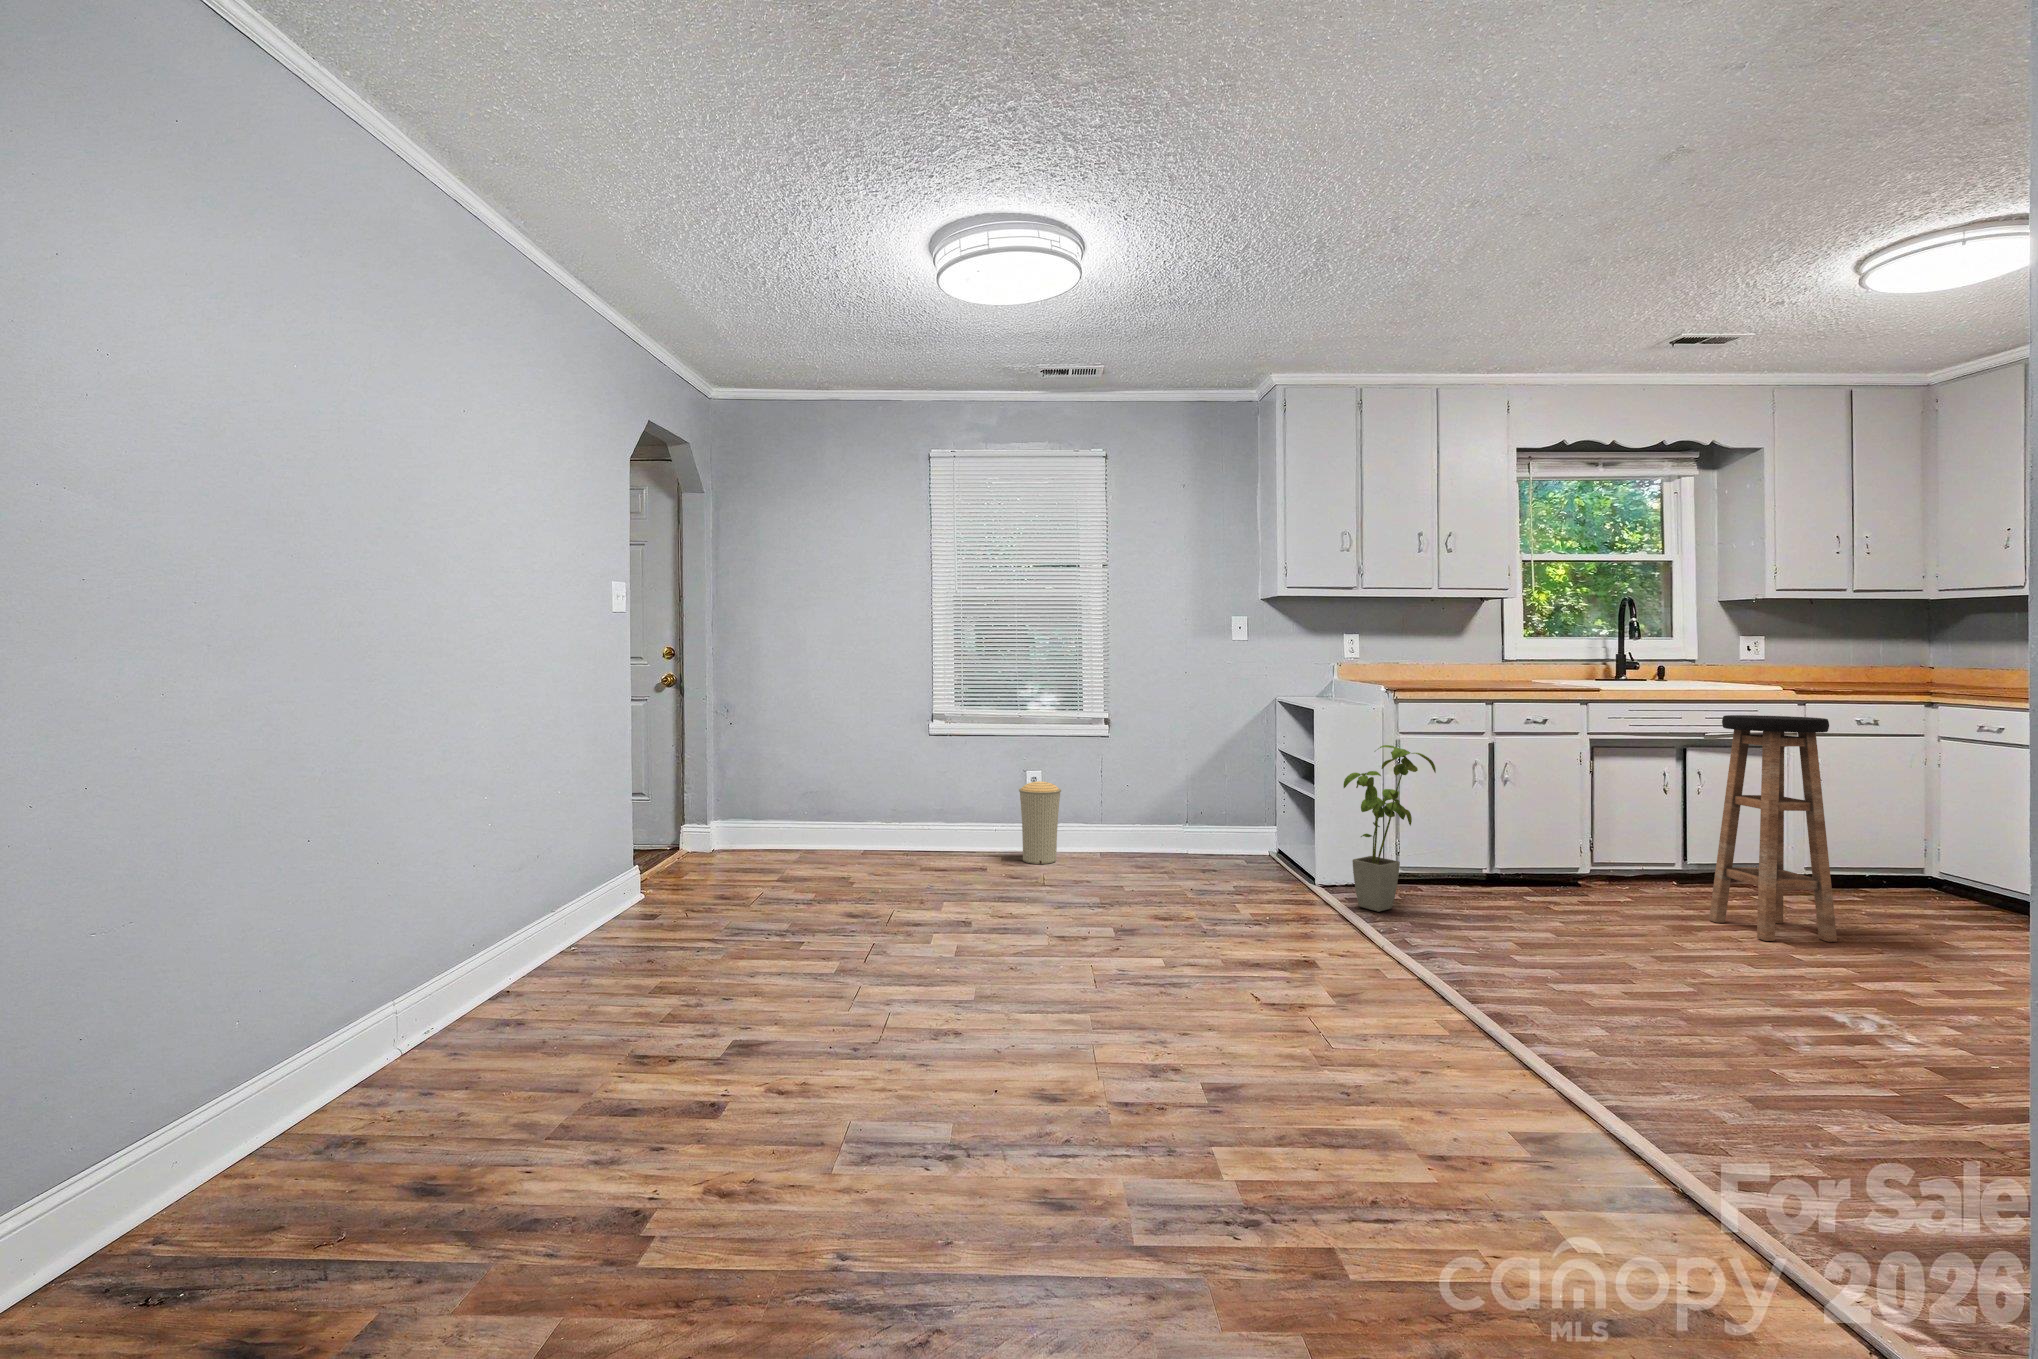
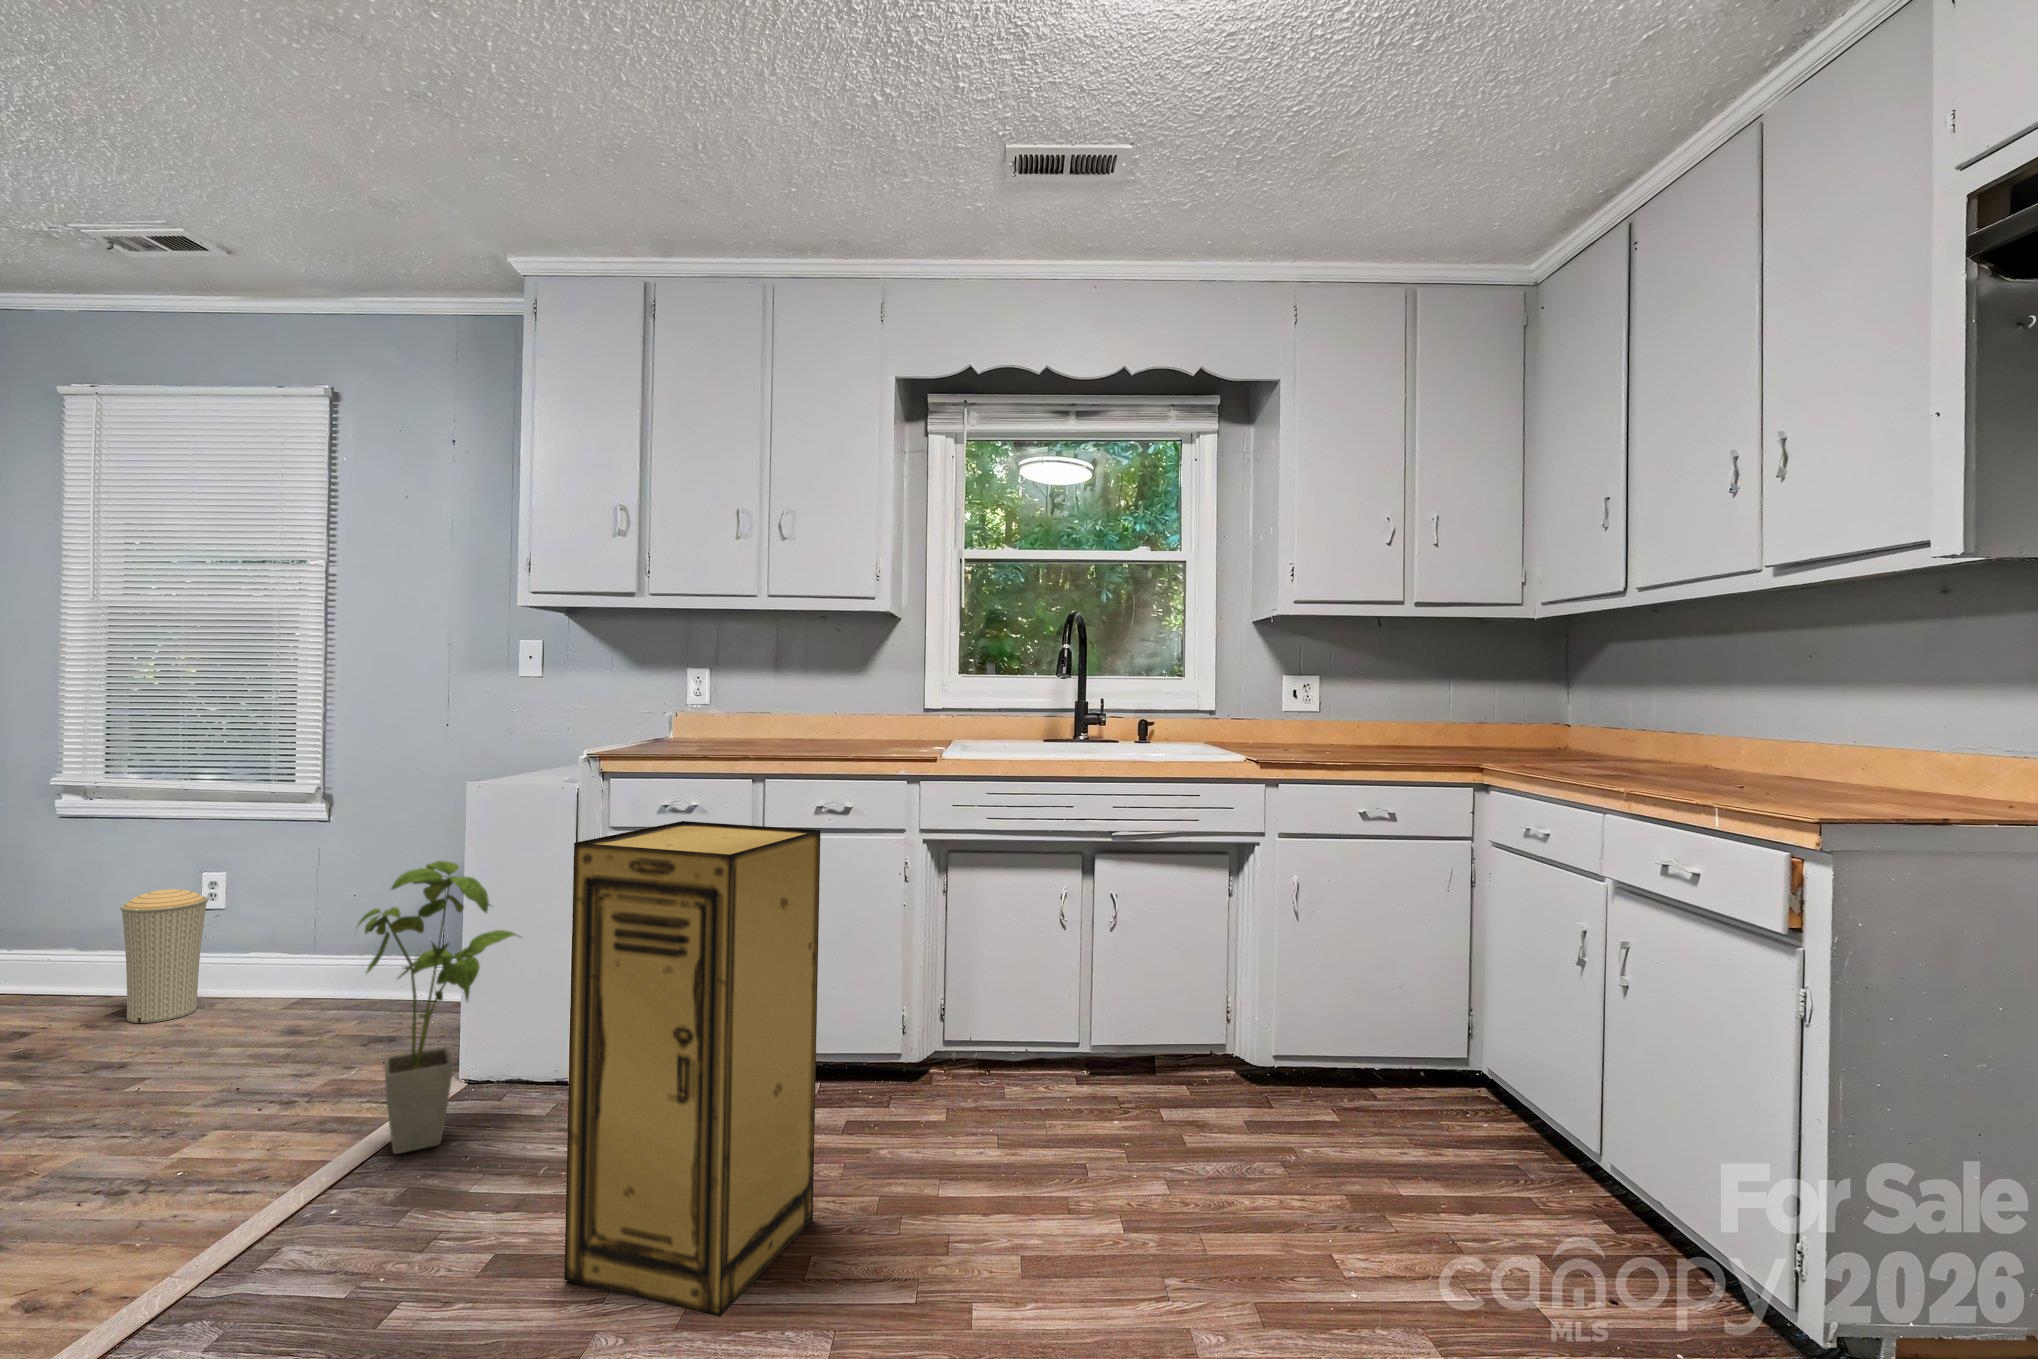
bar stool: present [1709,715,1837,942] -> none [916,821,1065,1257]
storage cabinet: none [1577,716,1725,960] -> present [564,821,821,1317]

